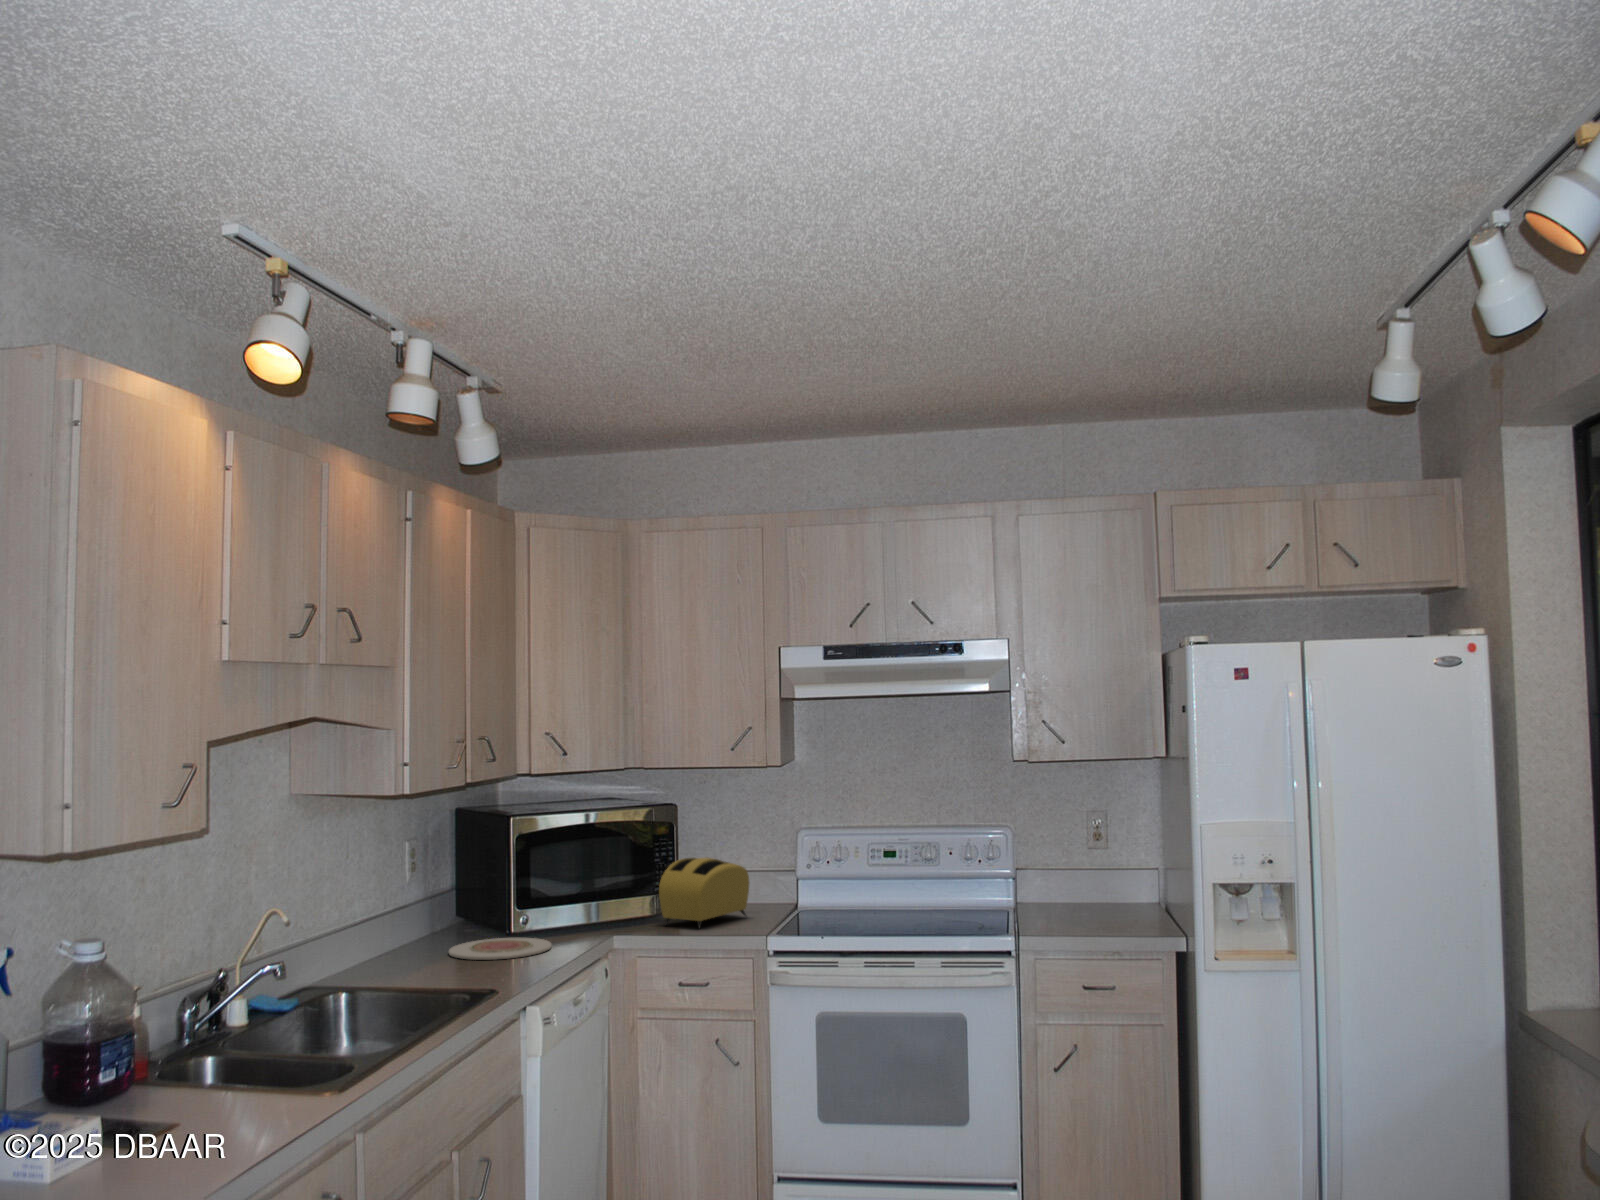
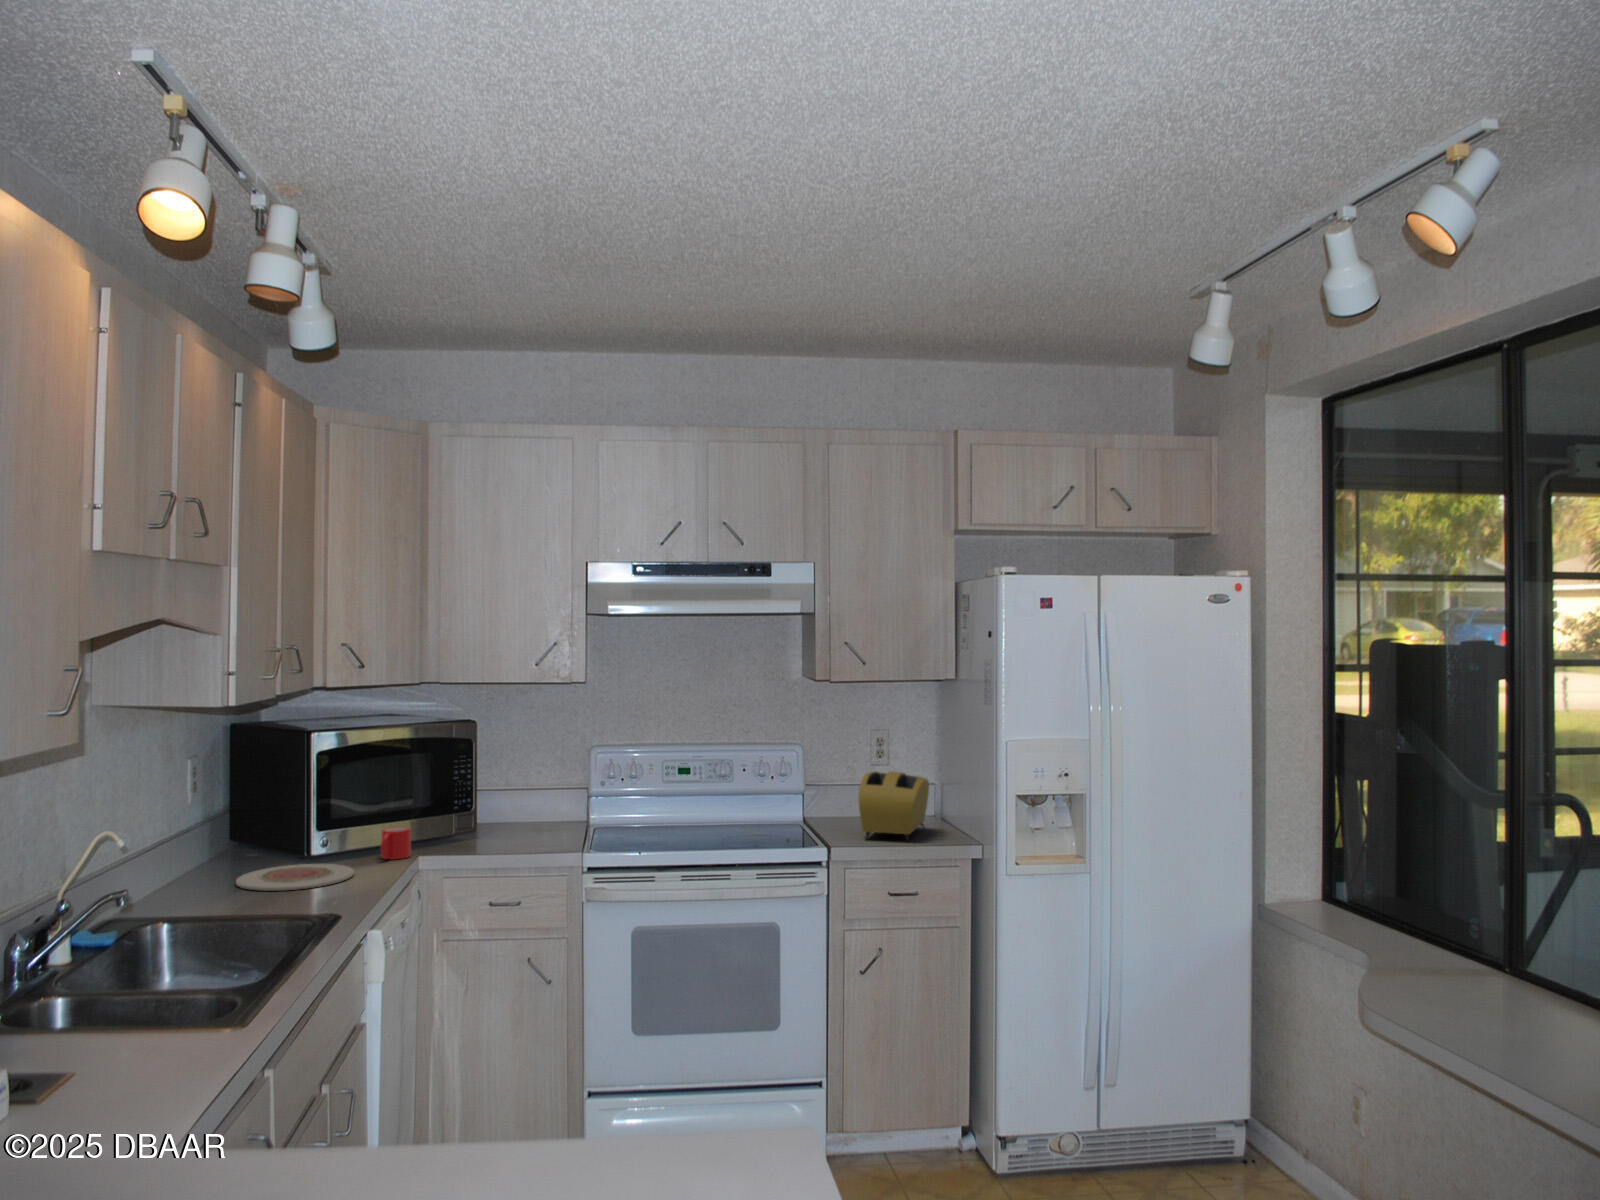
toaster: present [659,858,749,928] -> present [859,771,929,841]
mug: none [580,905,609,936] -> present [381,827,411,859]

